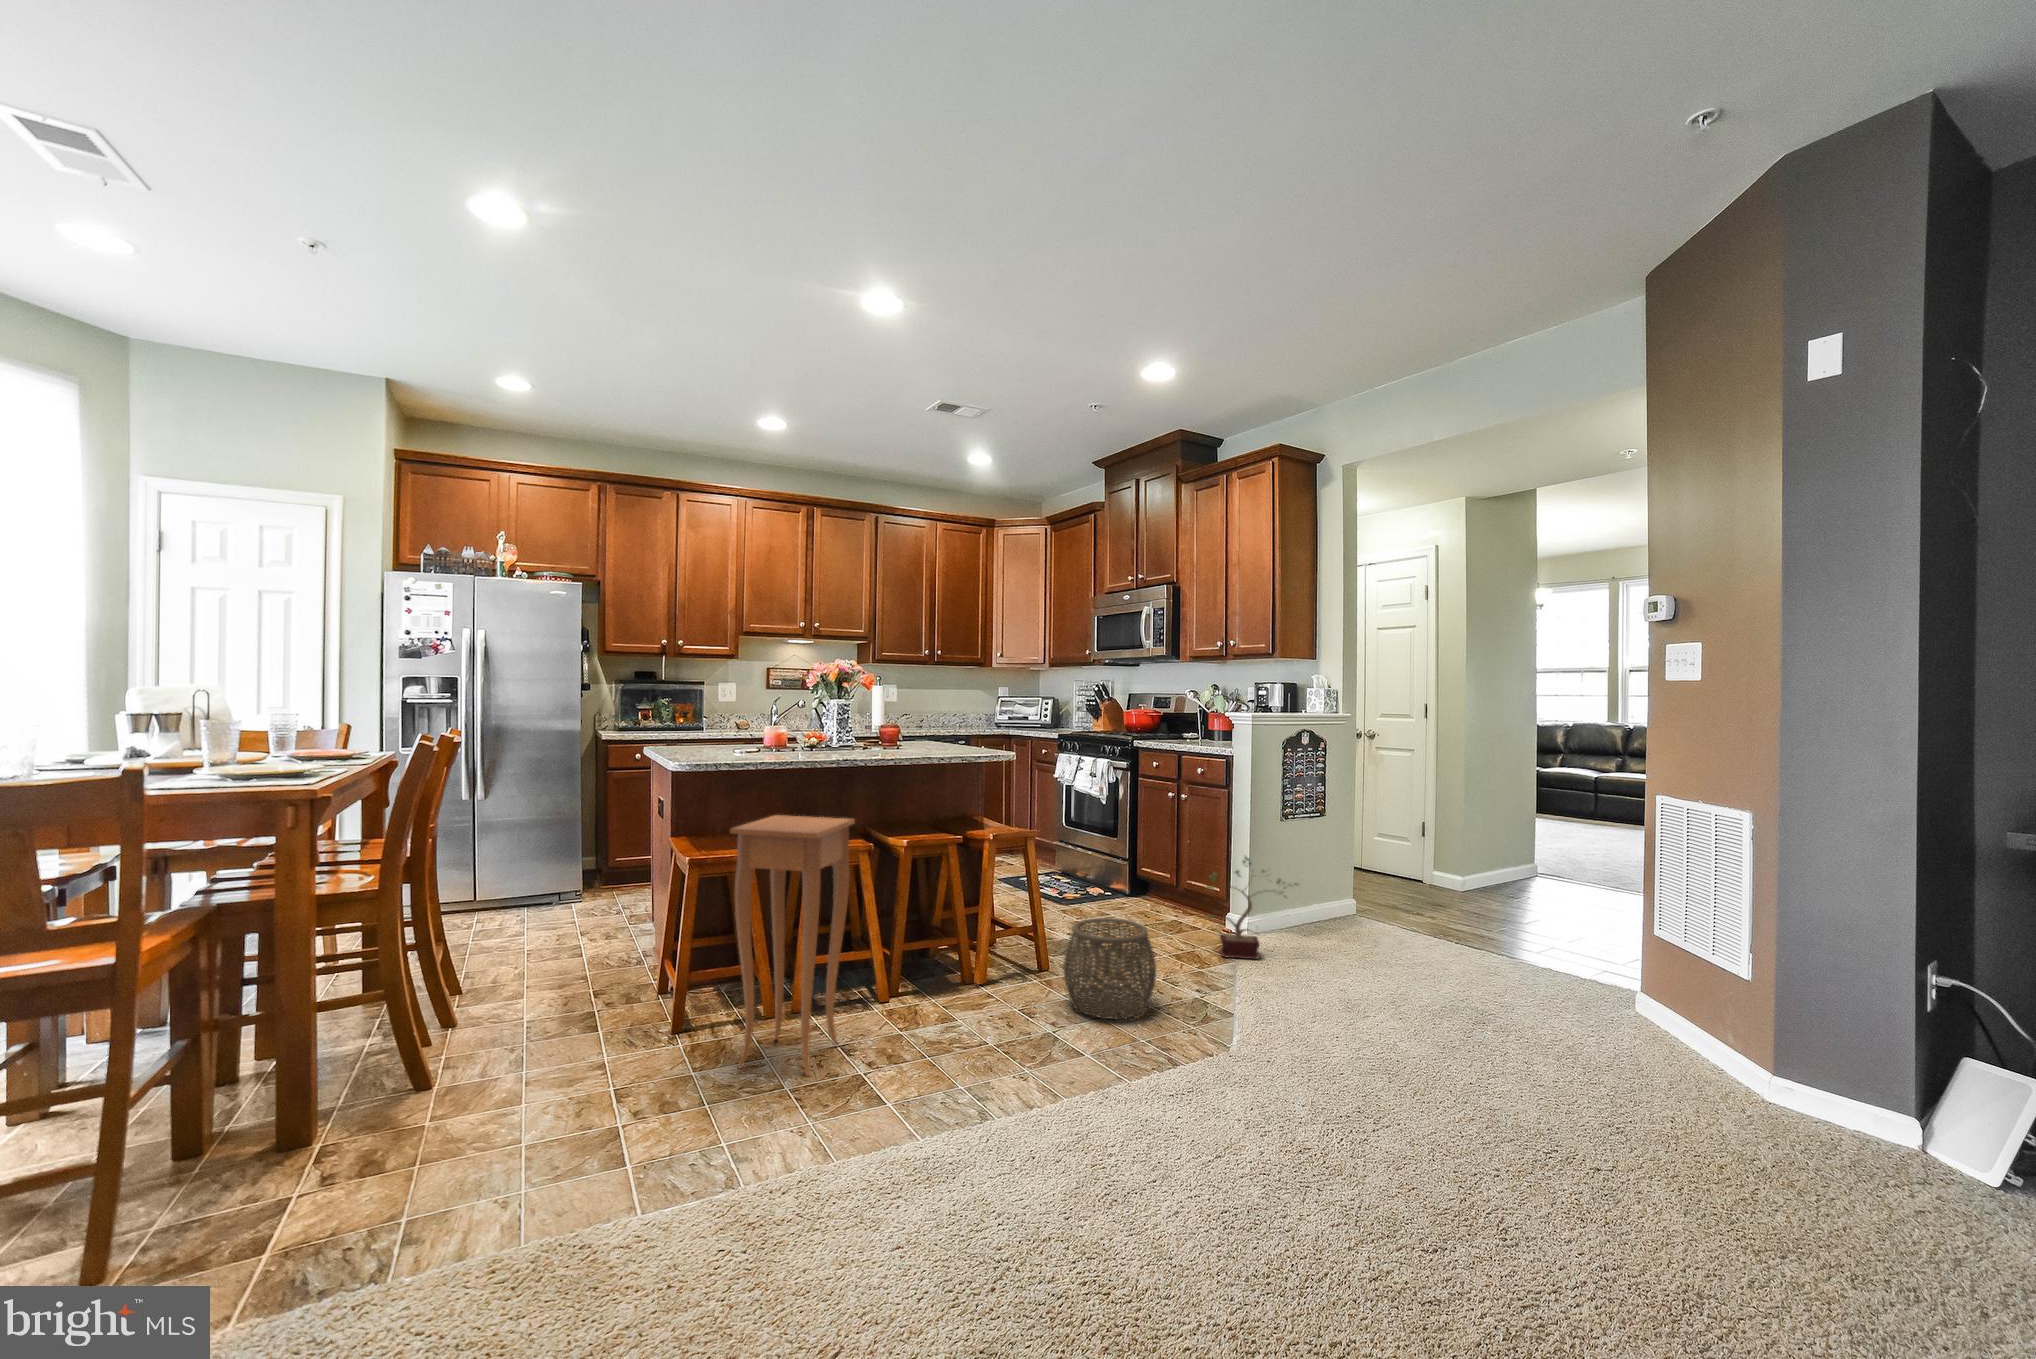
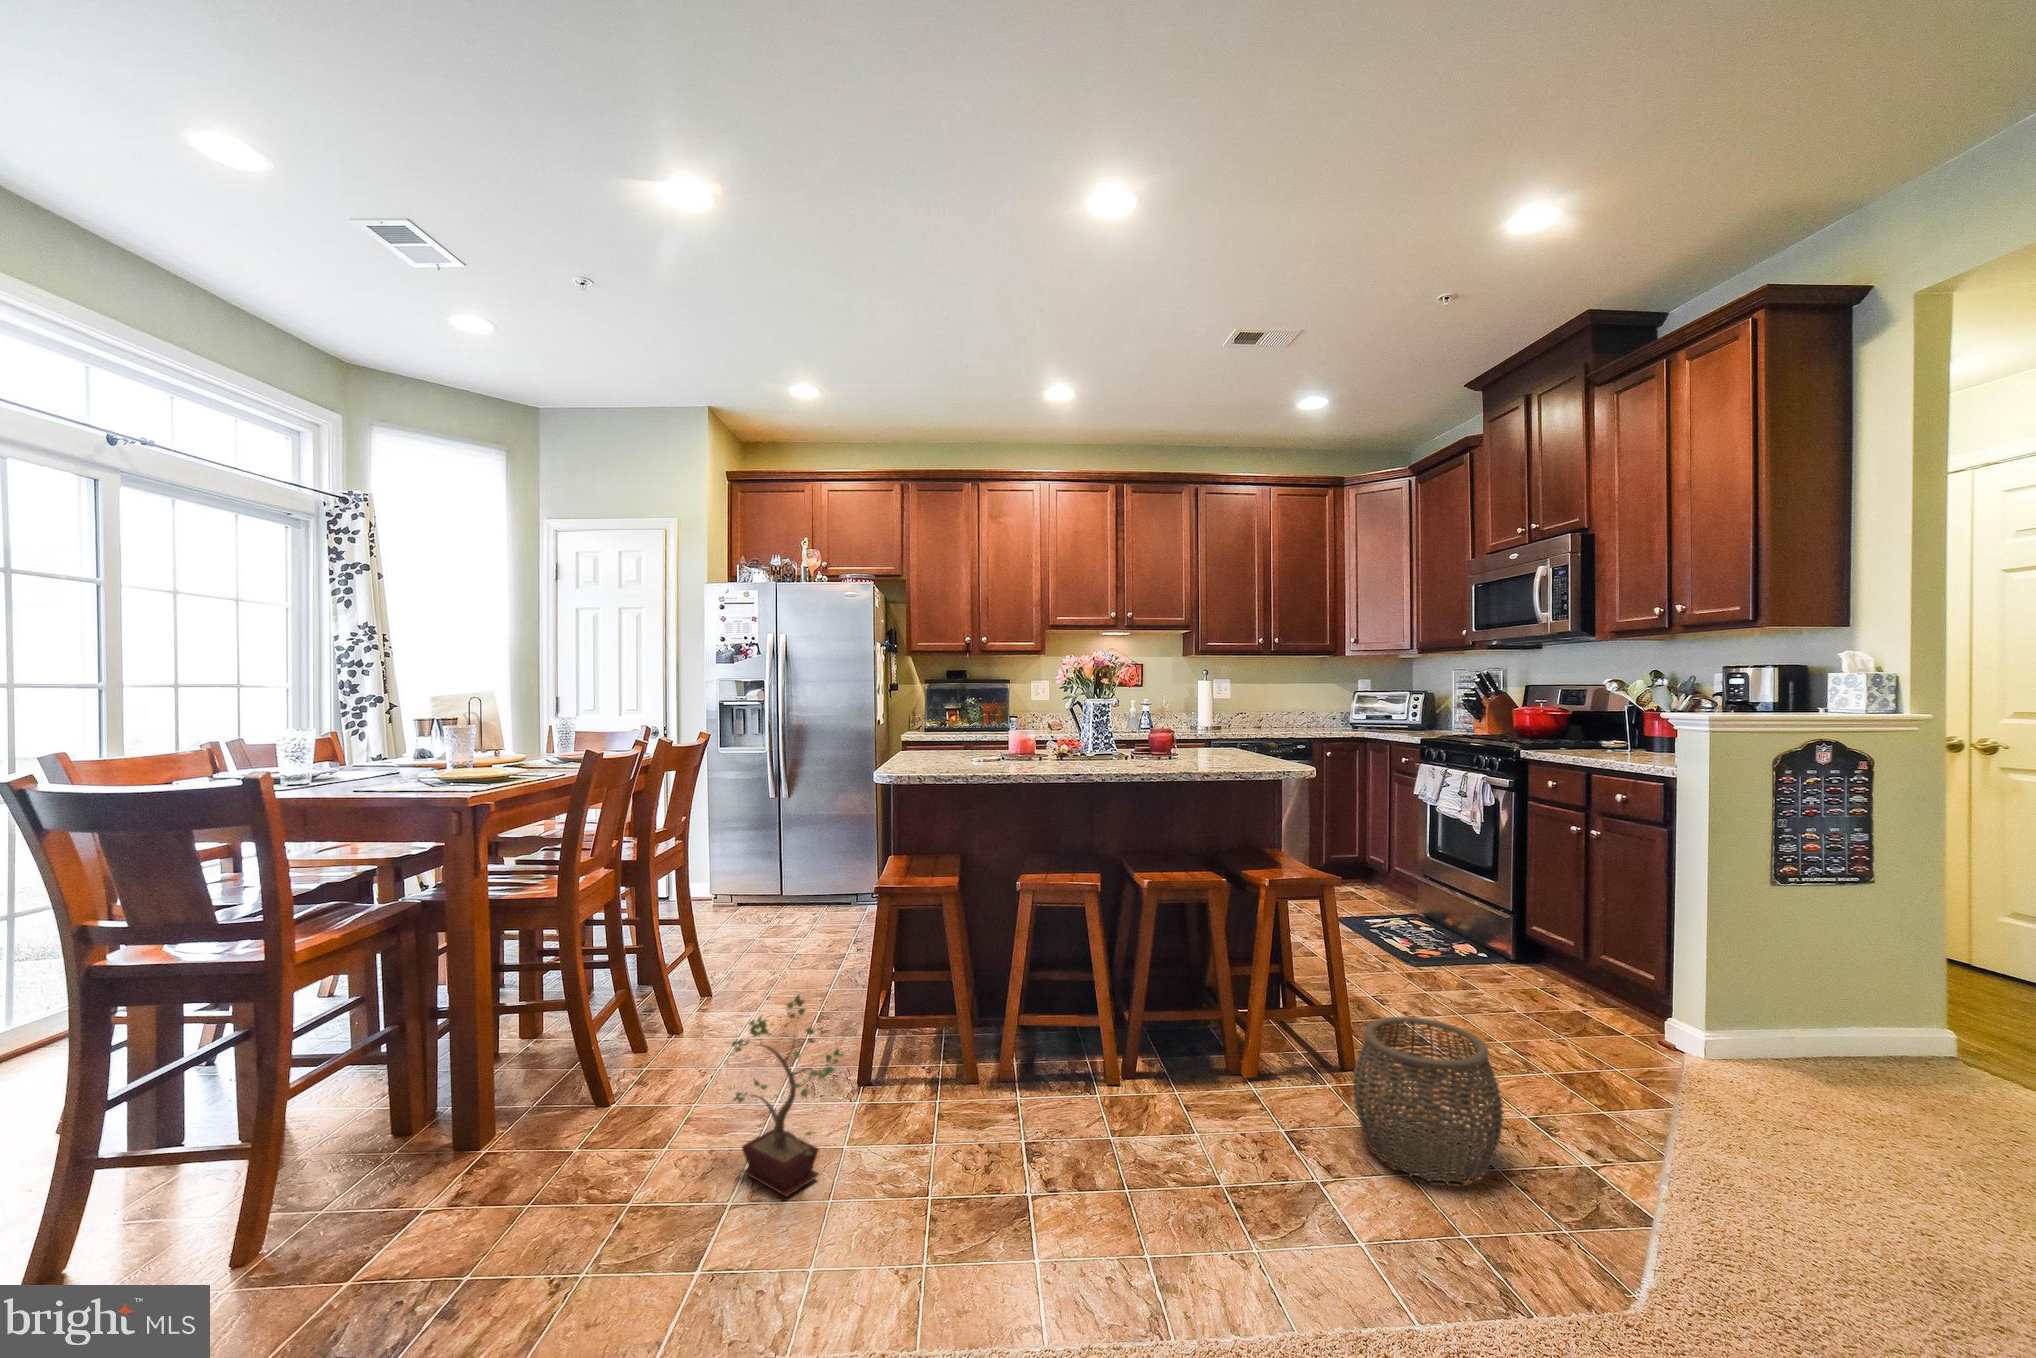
side table: present [730,815,855,1076] -> none [890,844,1045,1178]
potted plant: present [1207,856,1298,959] -> present [732,995,844,1196]

